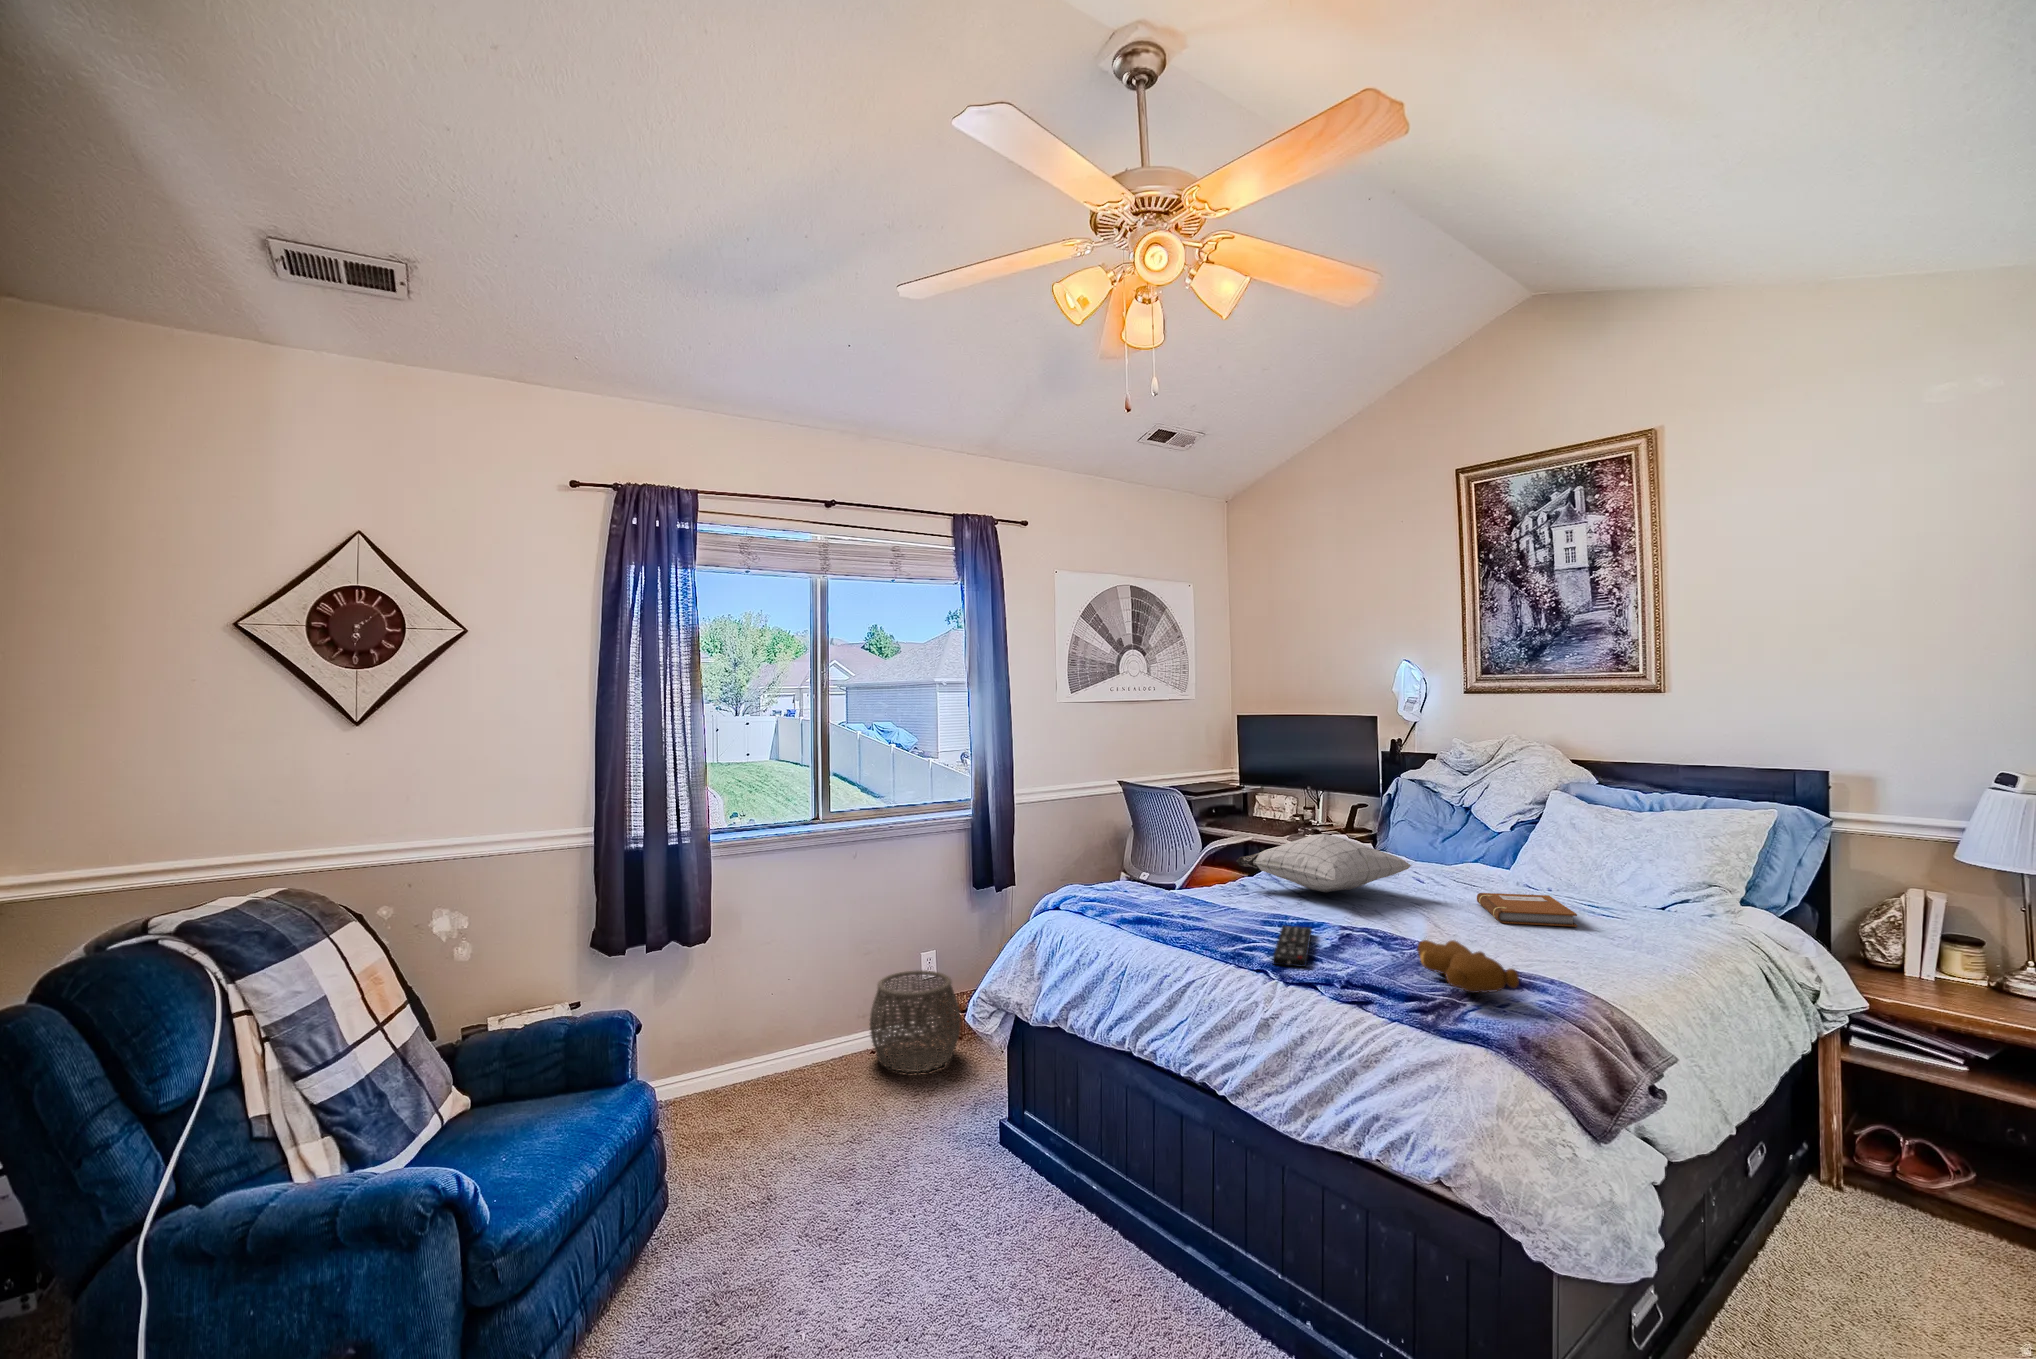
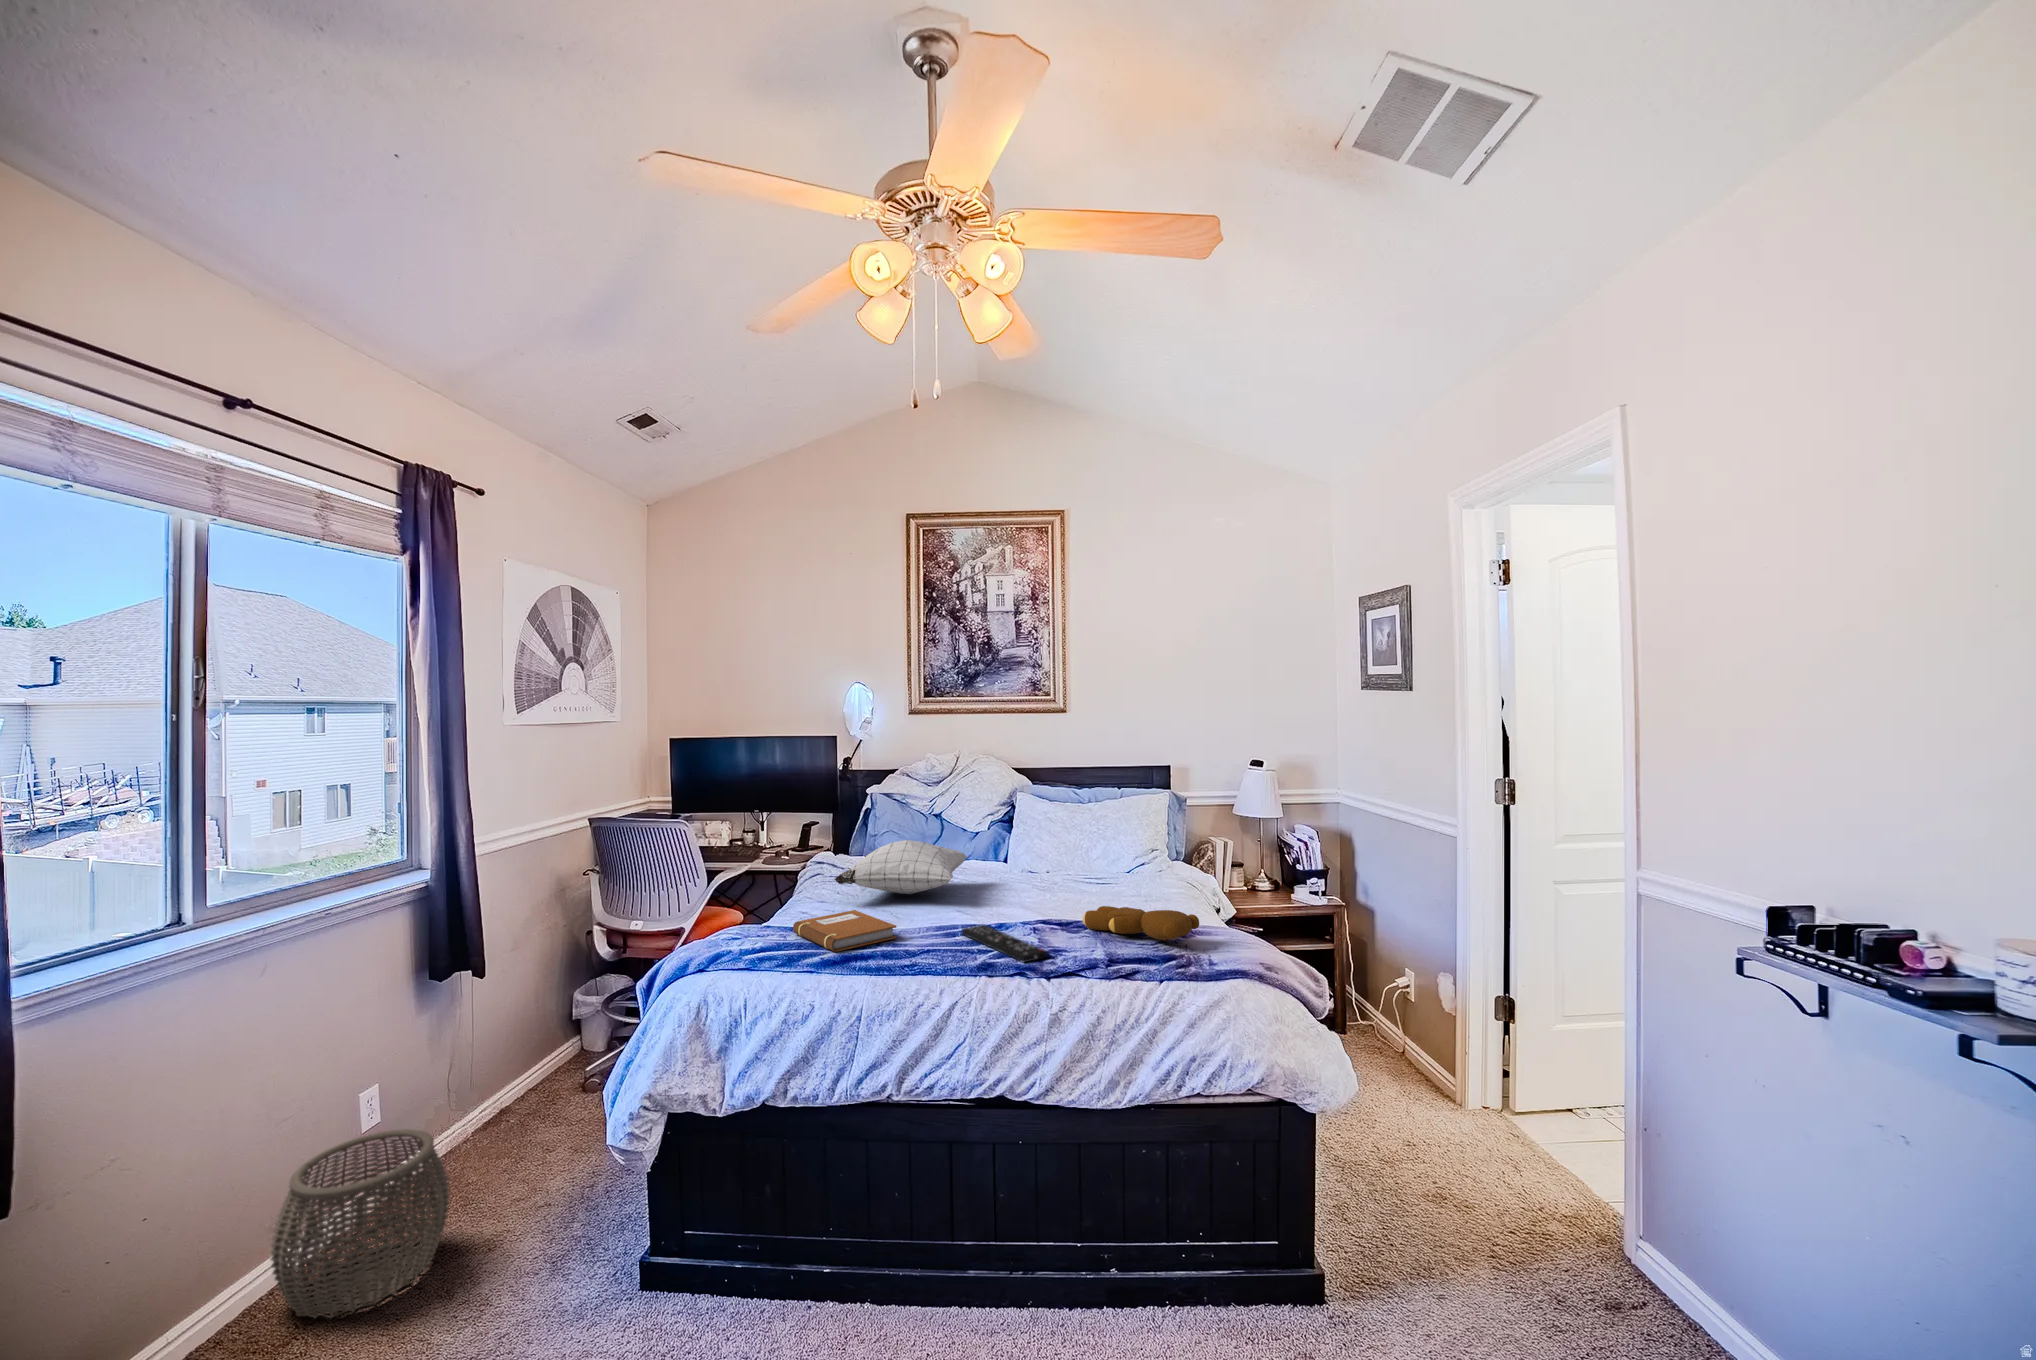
notebook: present [1477,893,1577,927] -> present [793,910,897,952]

